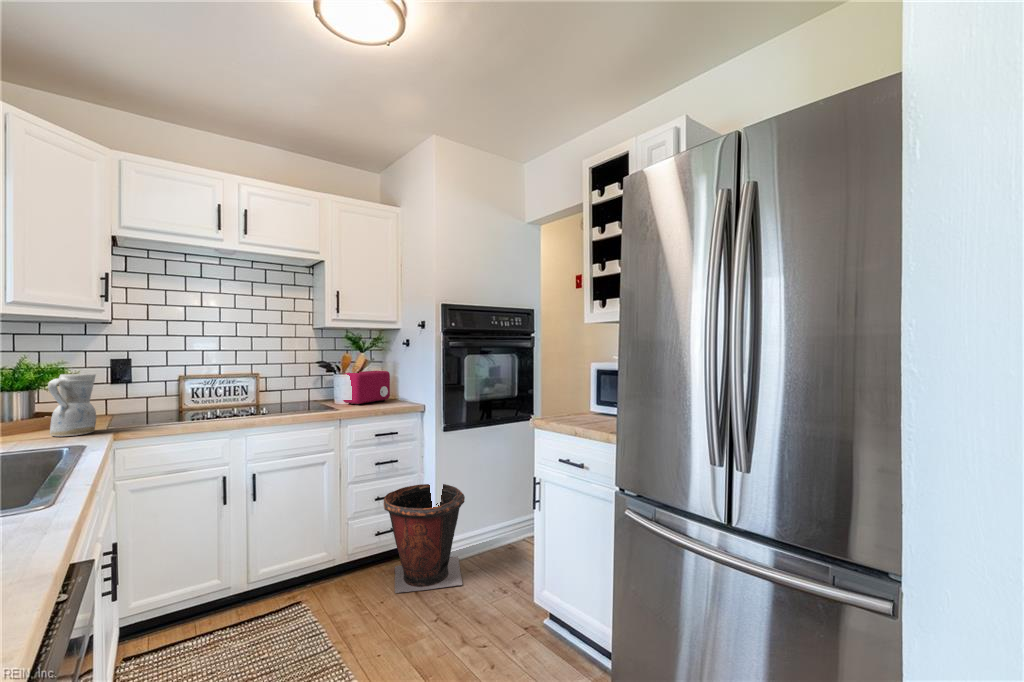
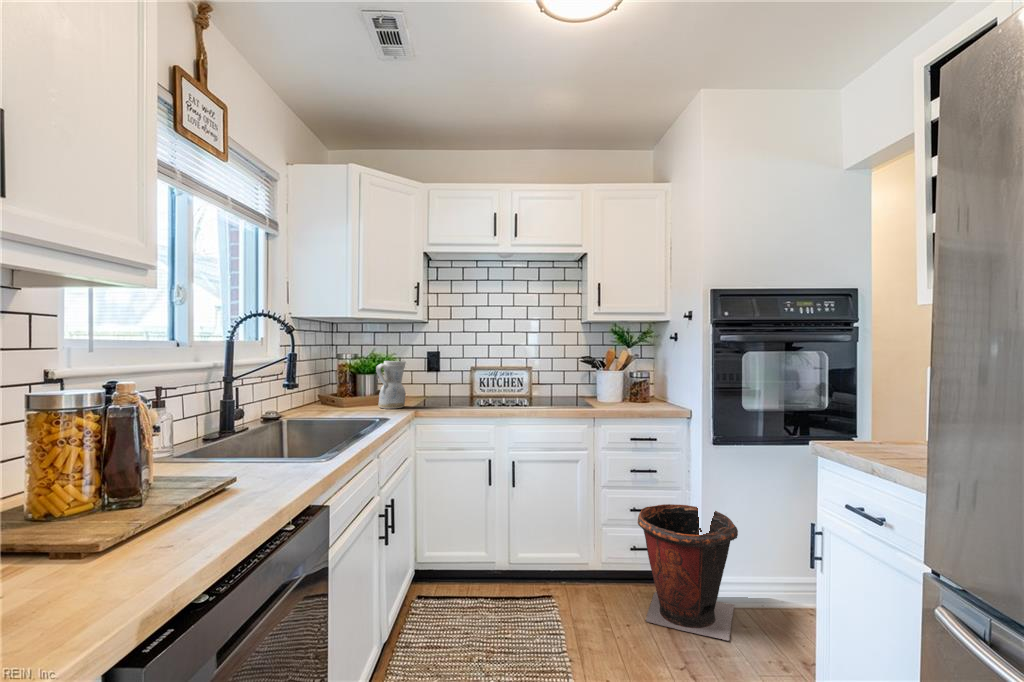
toaster: present [343,371,390,405] -> none [606,369,659,406]

